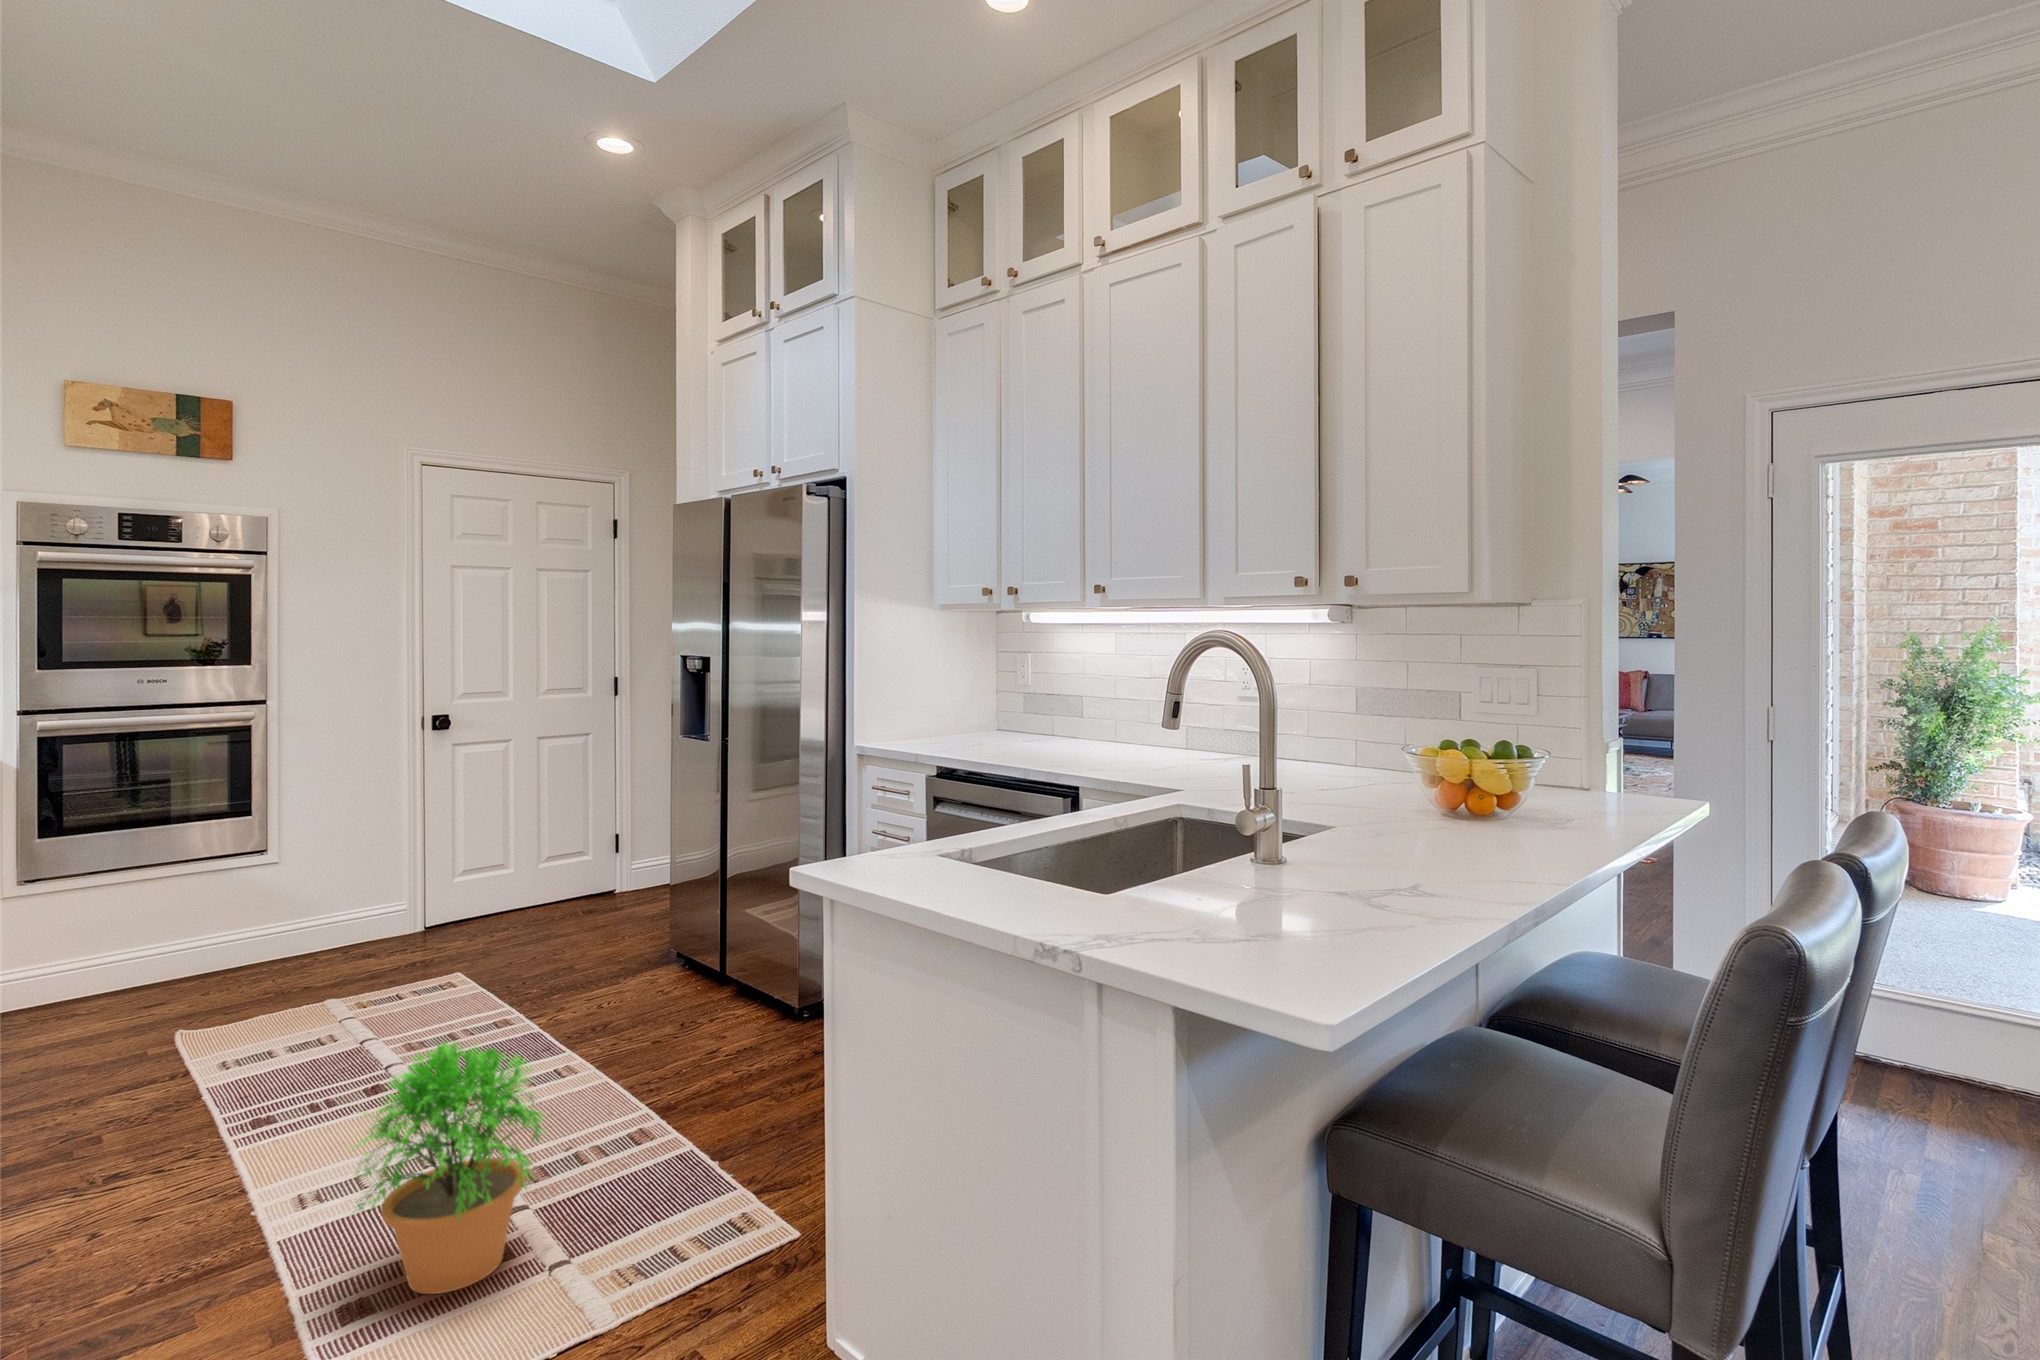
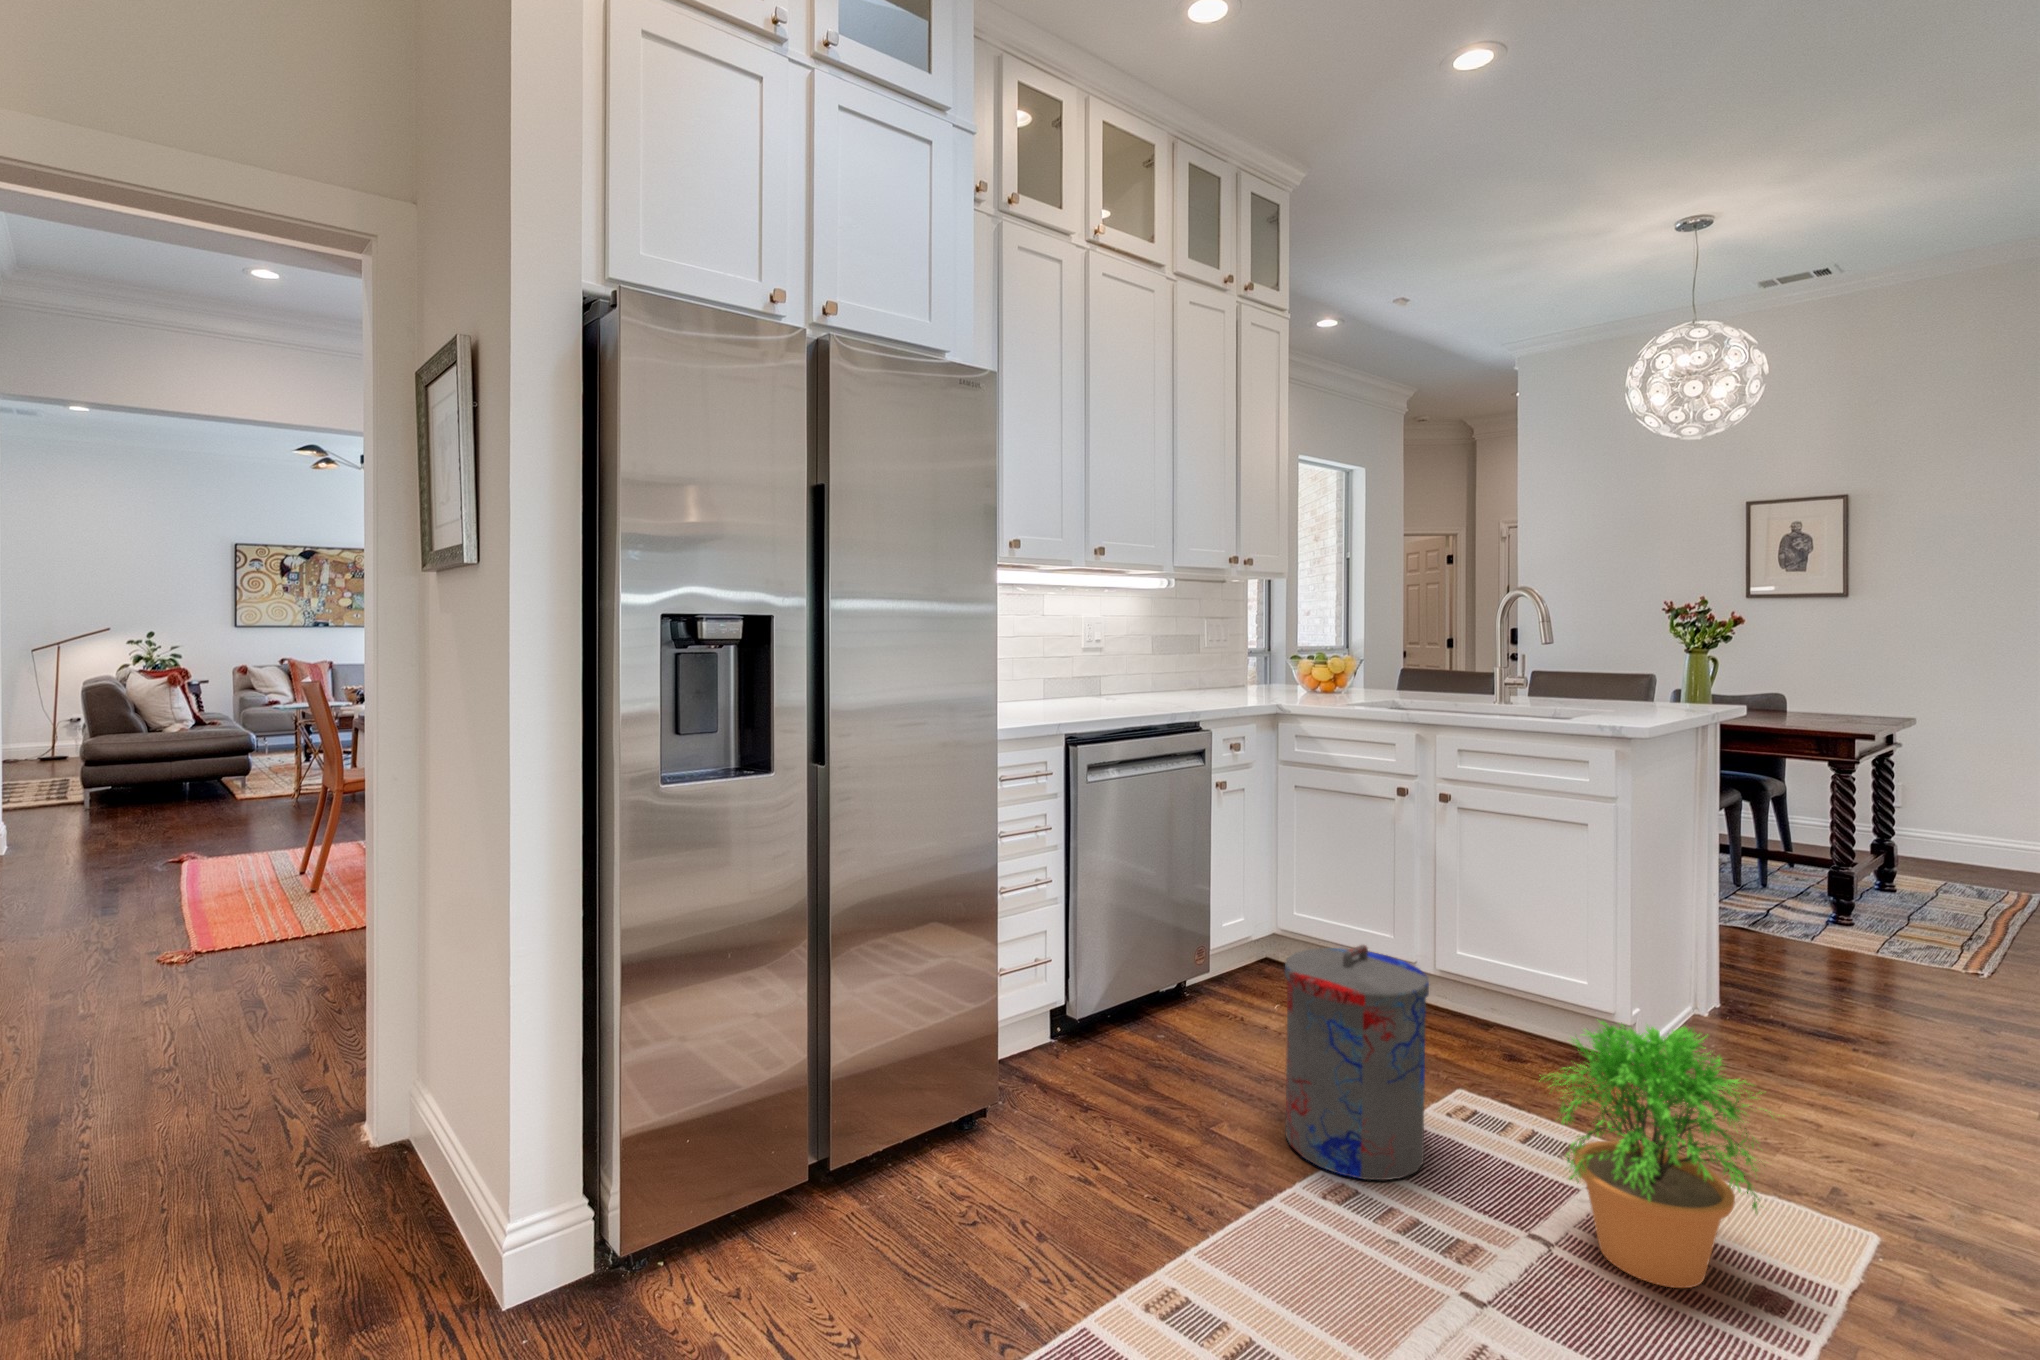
trash can: none [644,968,778,1188] -> present [1285,945,1429,1180]

